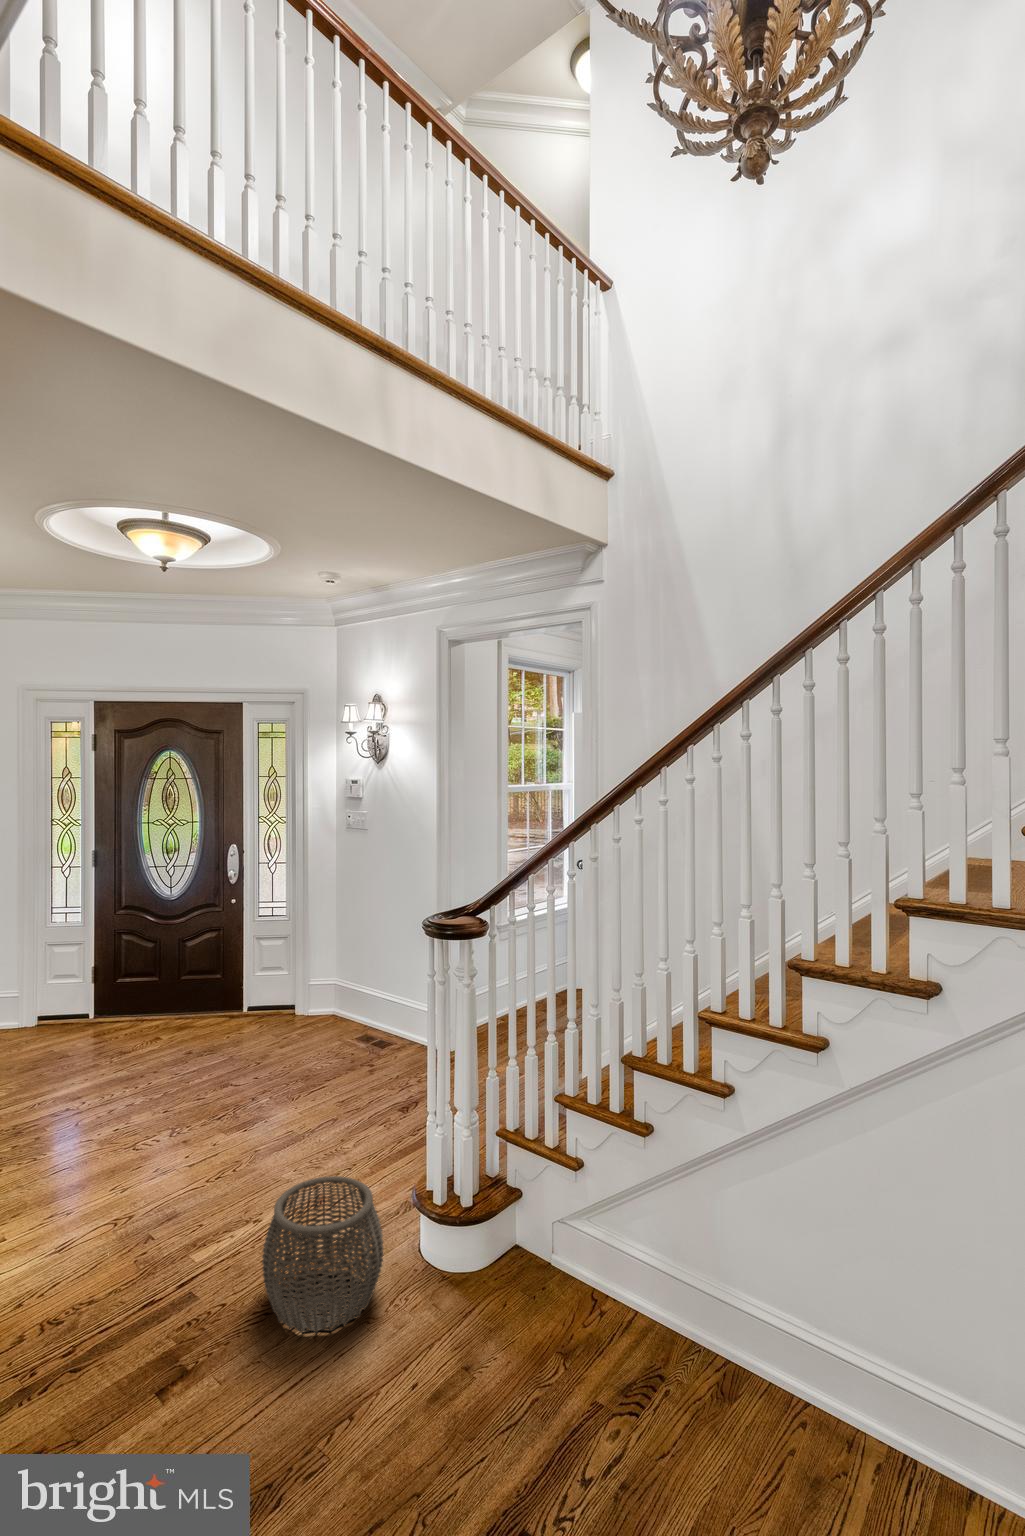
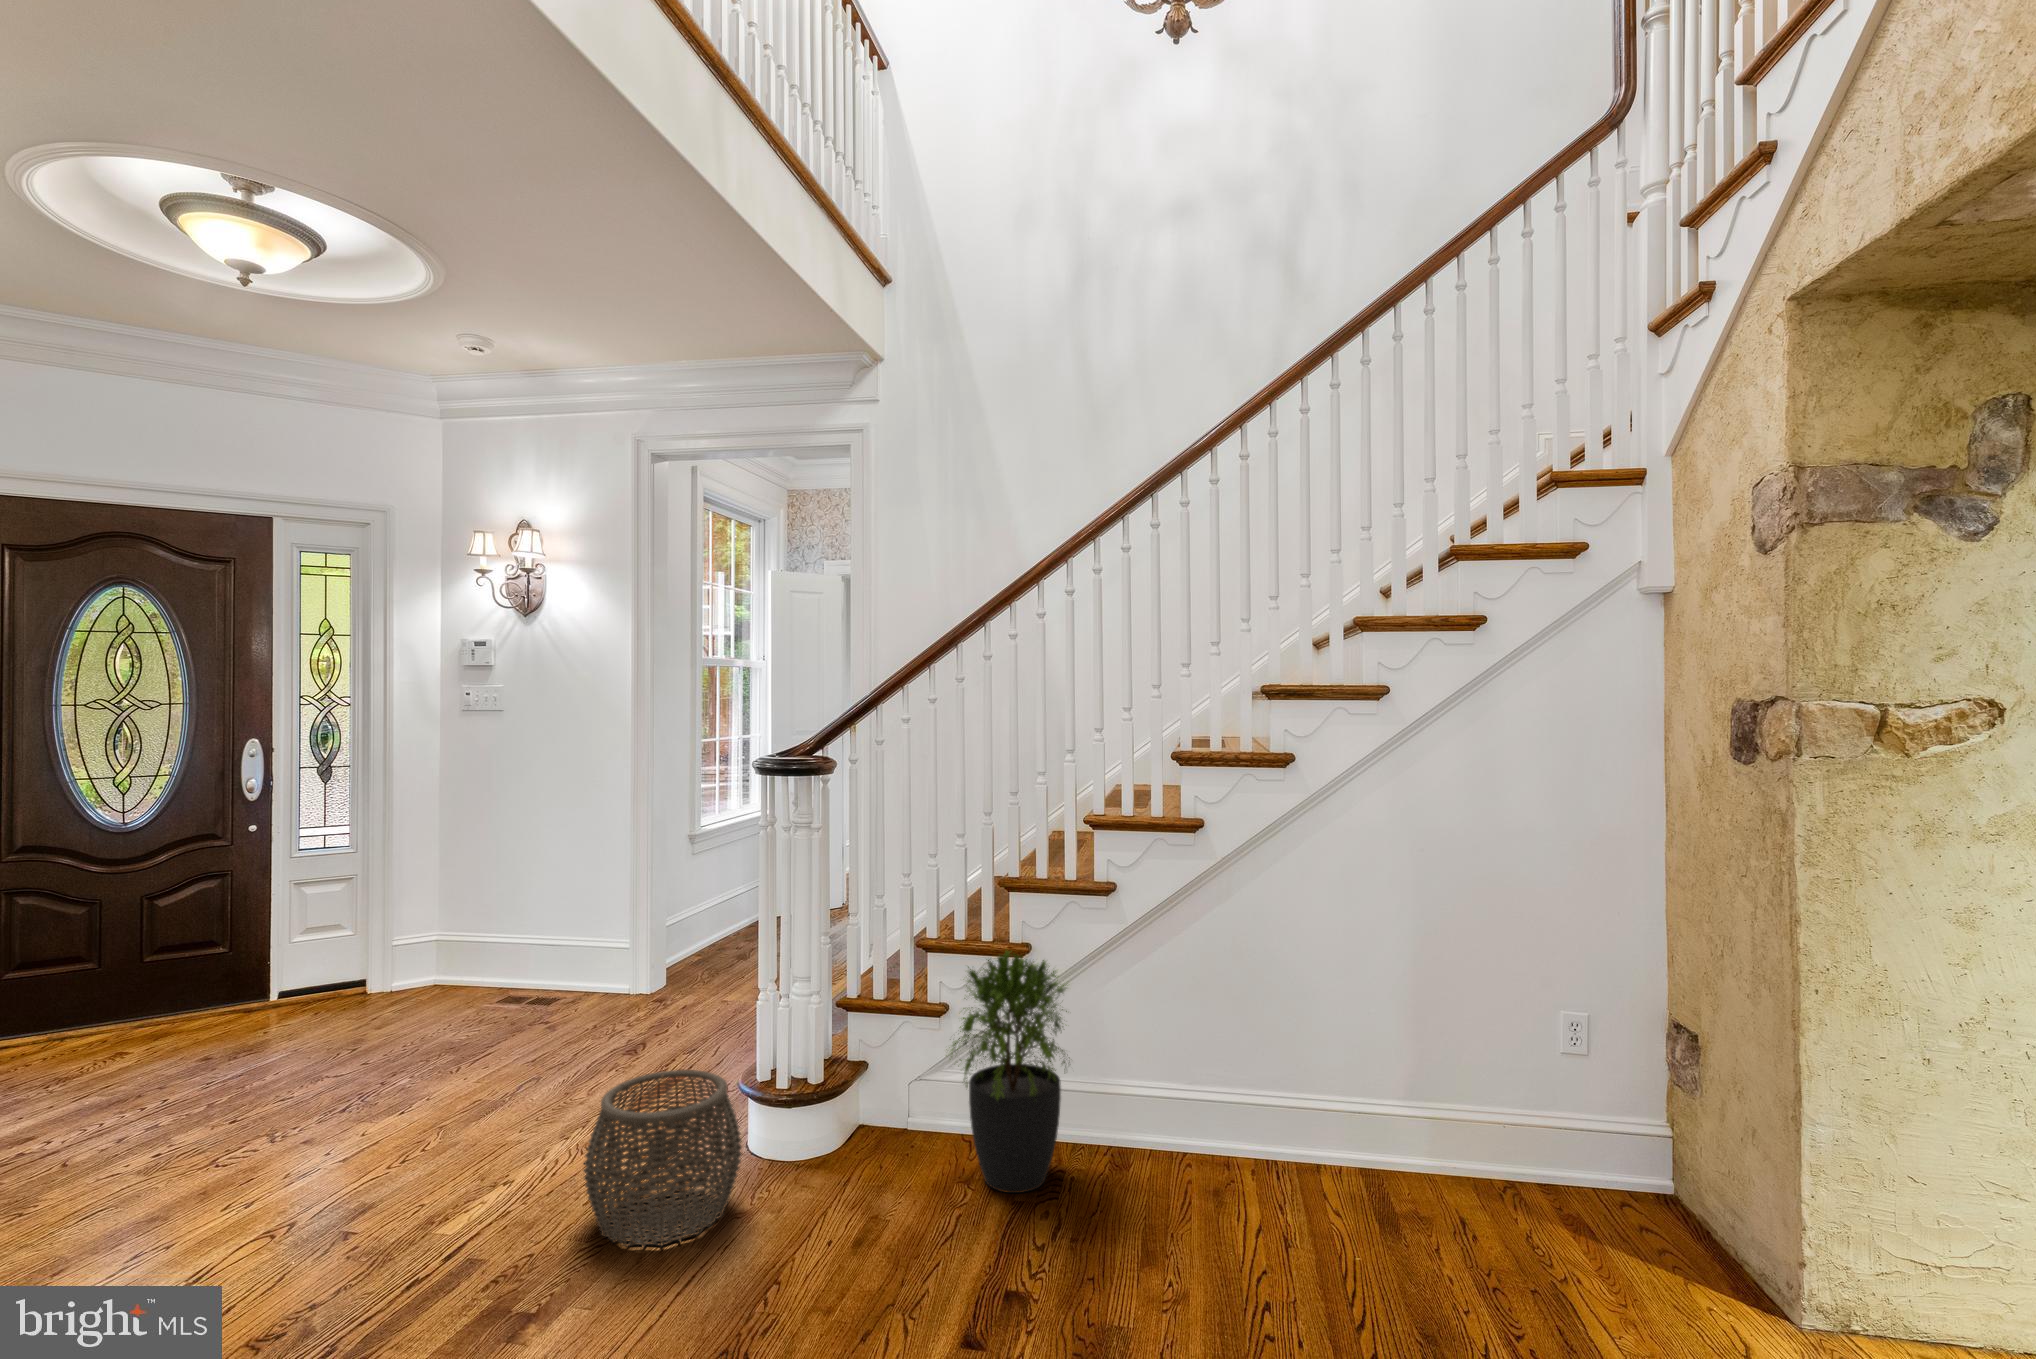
potted plant: none [541,1141,687,1391] -> present [946,951,1067,1193]

